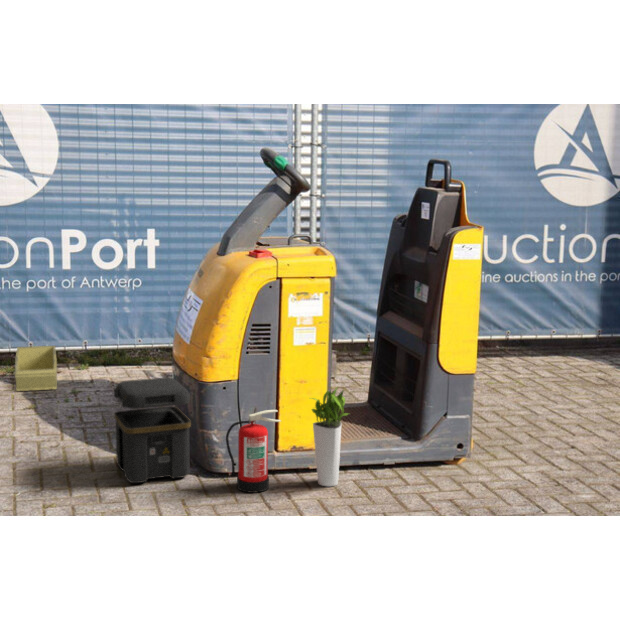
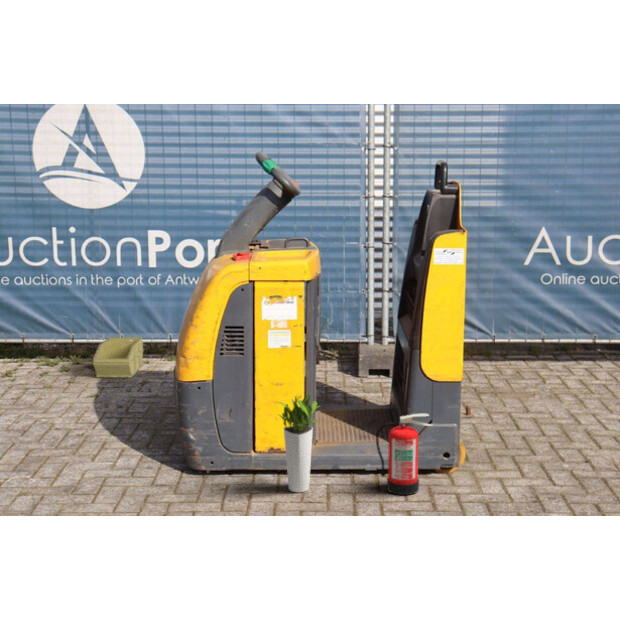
toolbox: present [114,377,191,483] -> none [108,373,177,472]
fire extinguisher: present [226,410,281,493] -> present [376,414,432,495]

